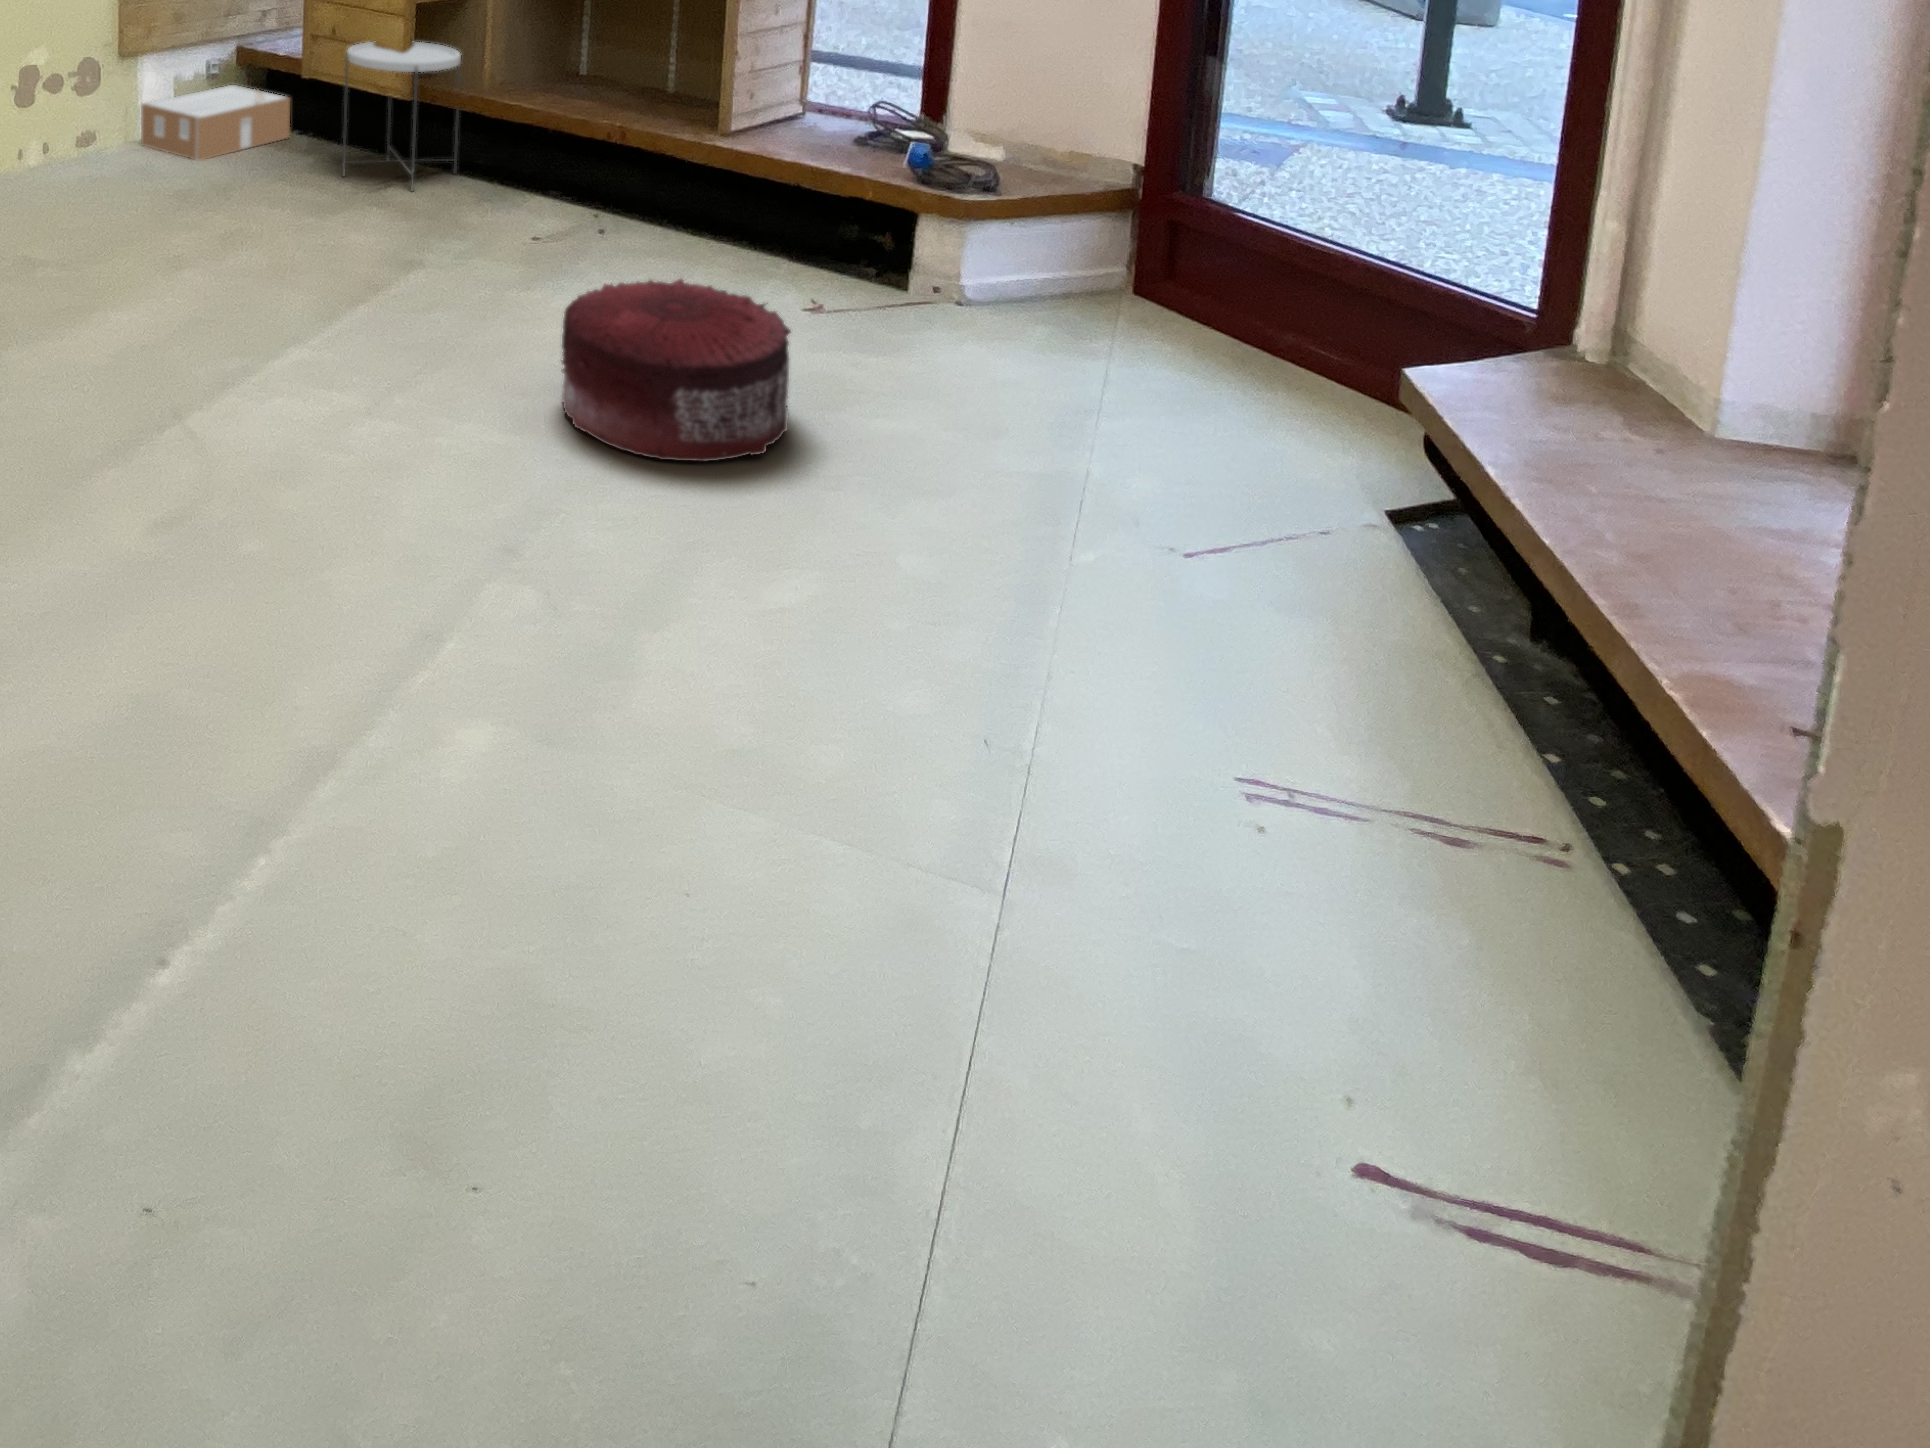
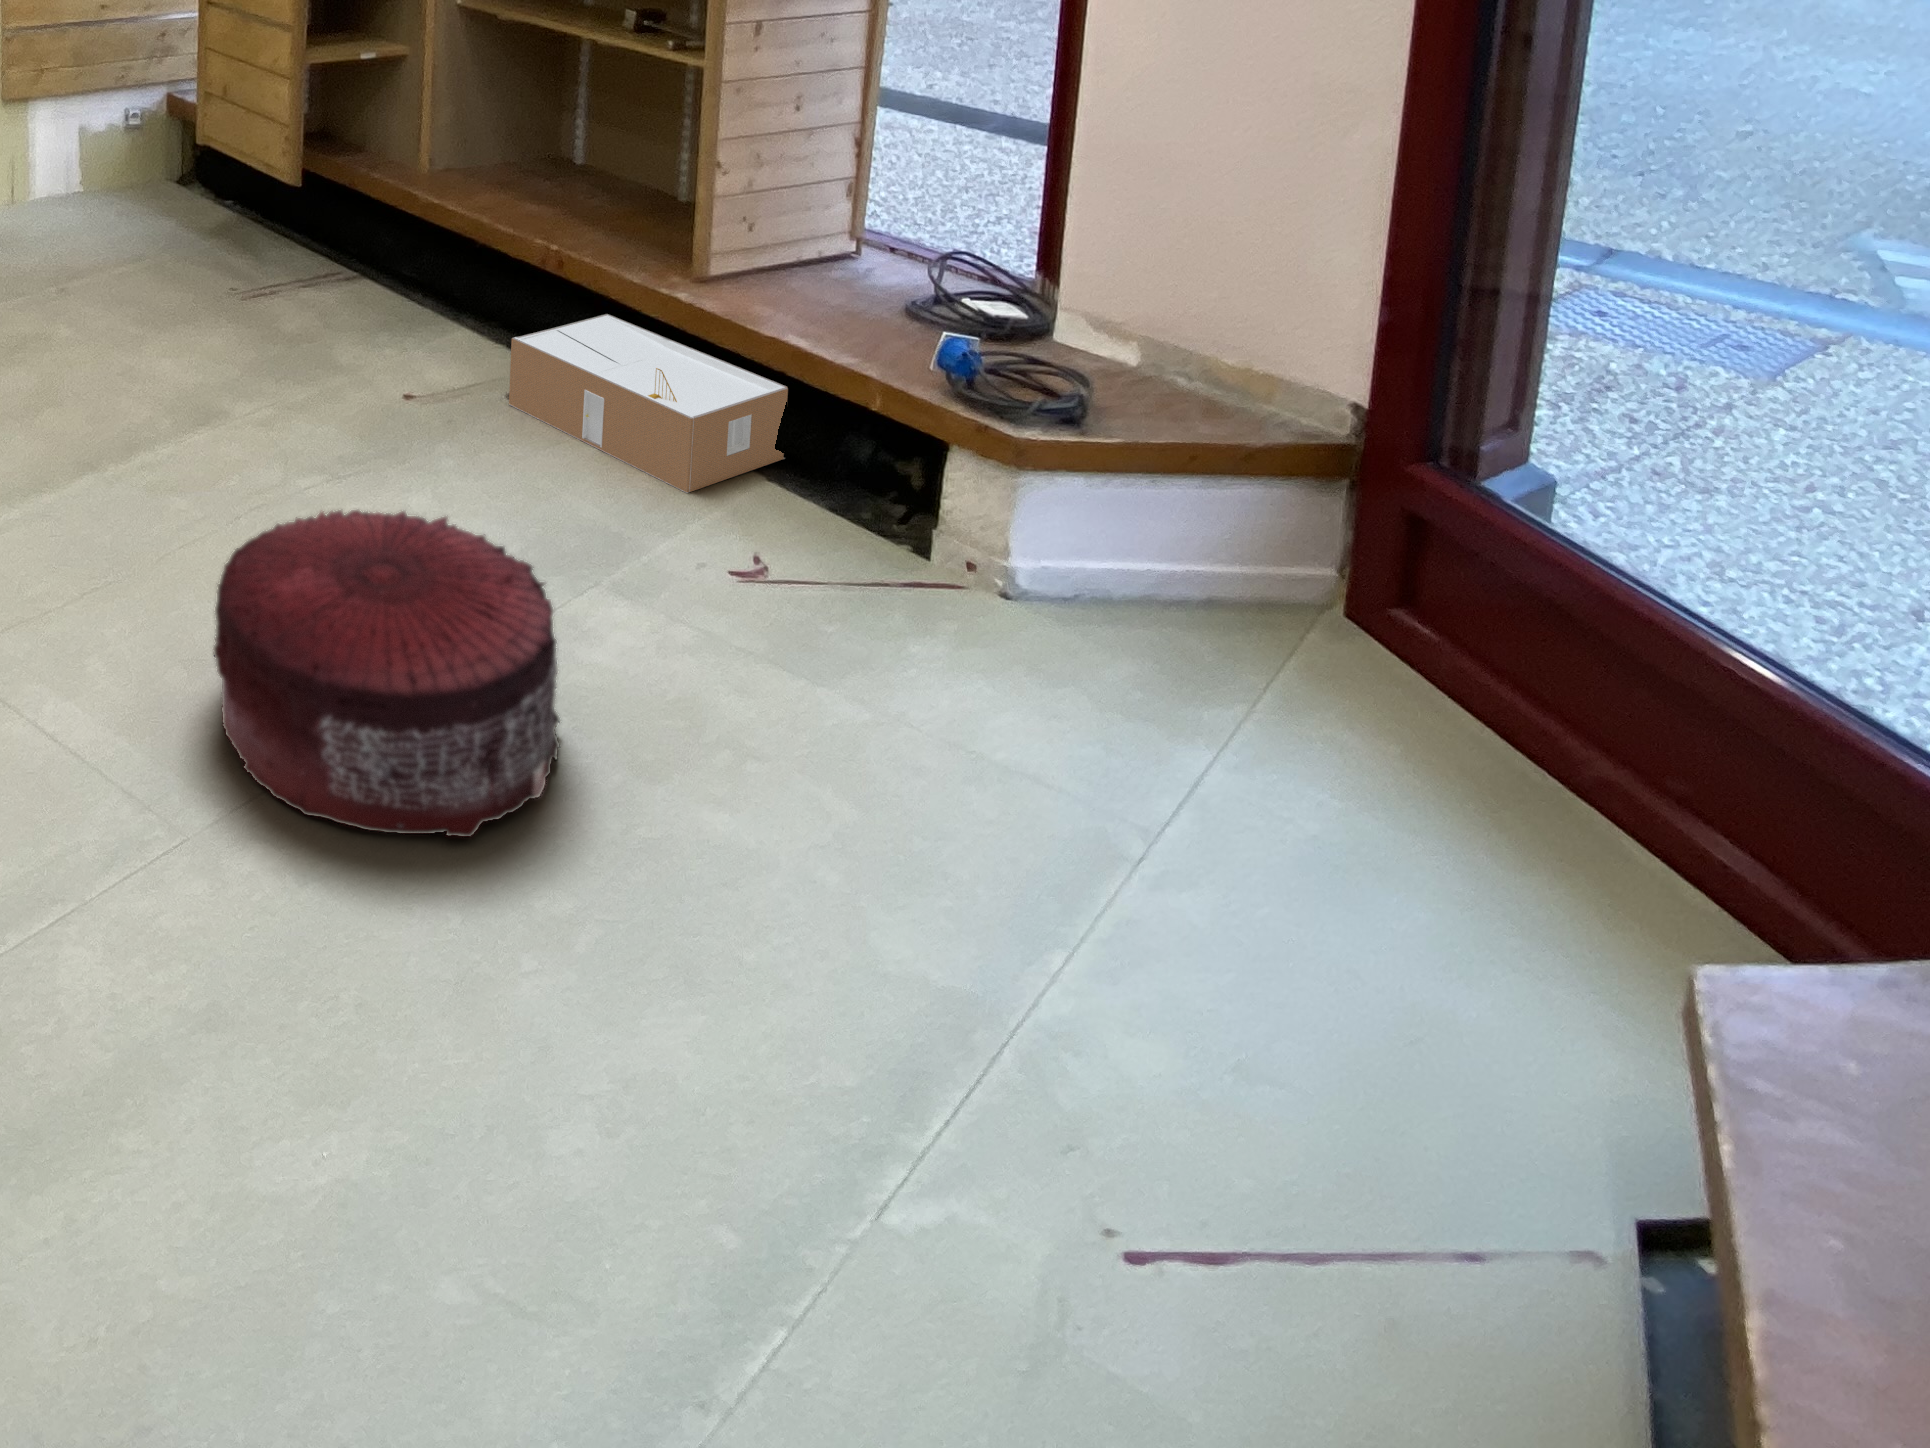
side table: present [342,42,461,191] -> none [232,103,385,300]
cardboard box: present [141,85,290,160] -> present [509,314,788,493]

